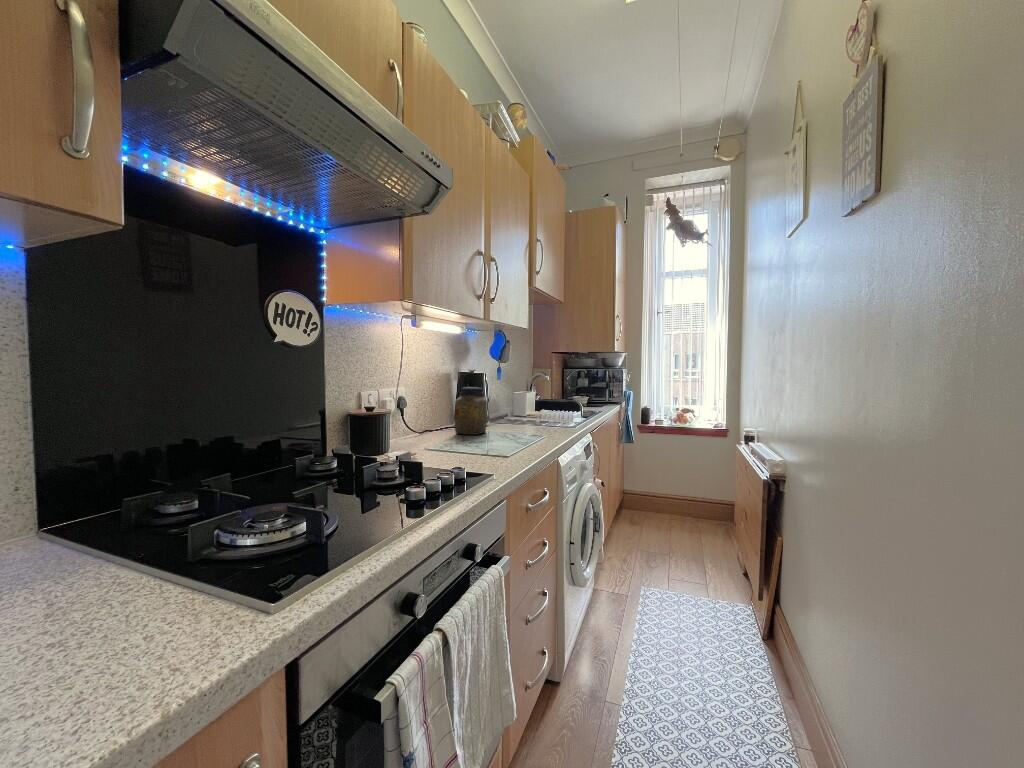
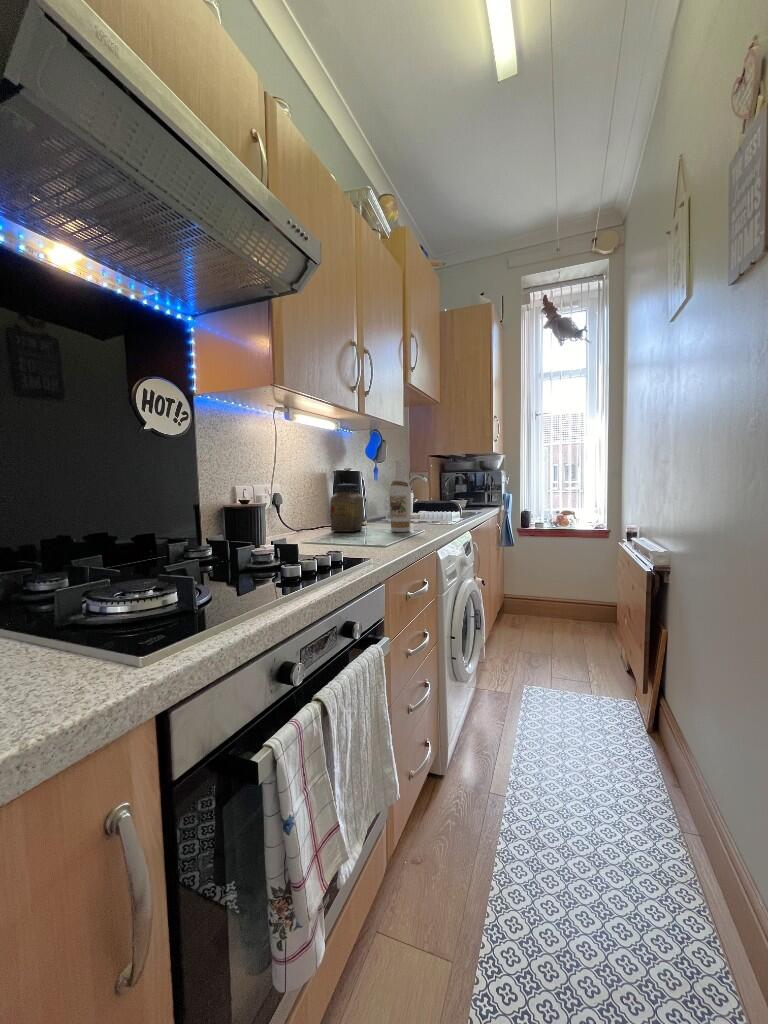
wine bottle: none [514,364,534,436] -> present [390,458,411,532]

